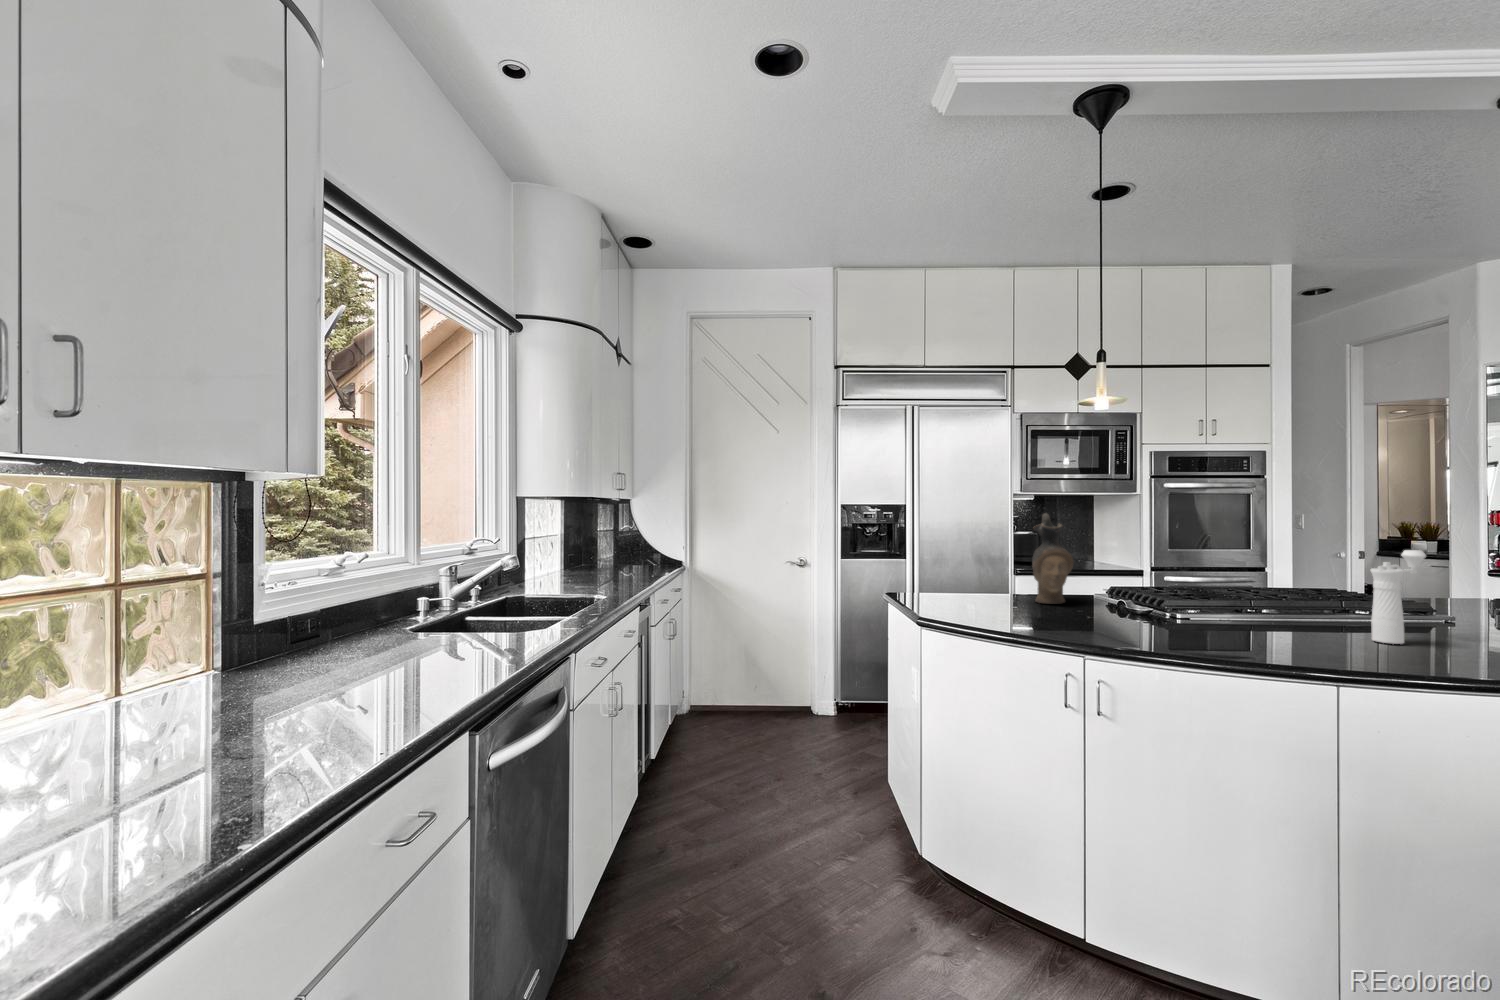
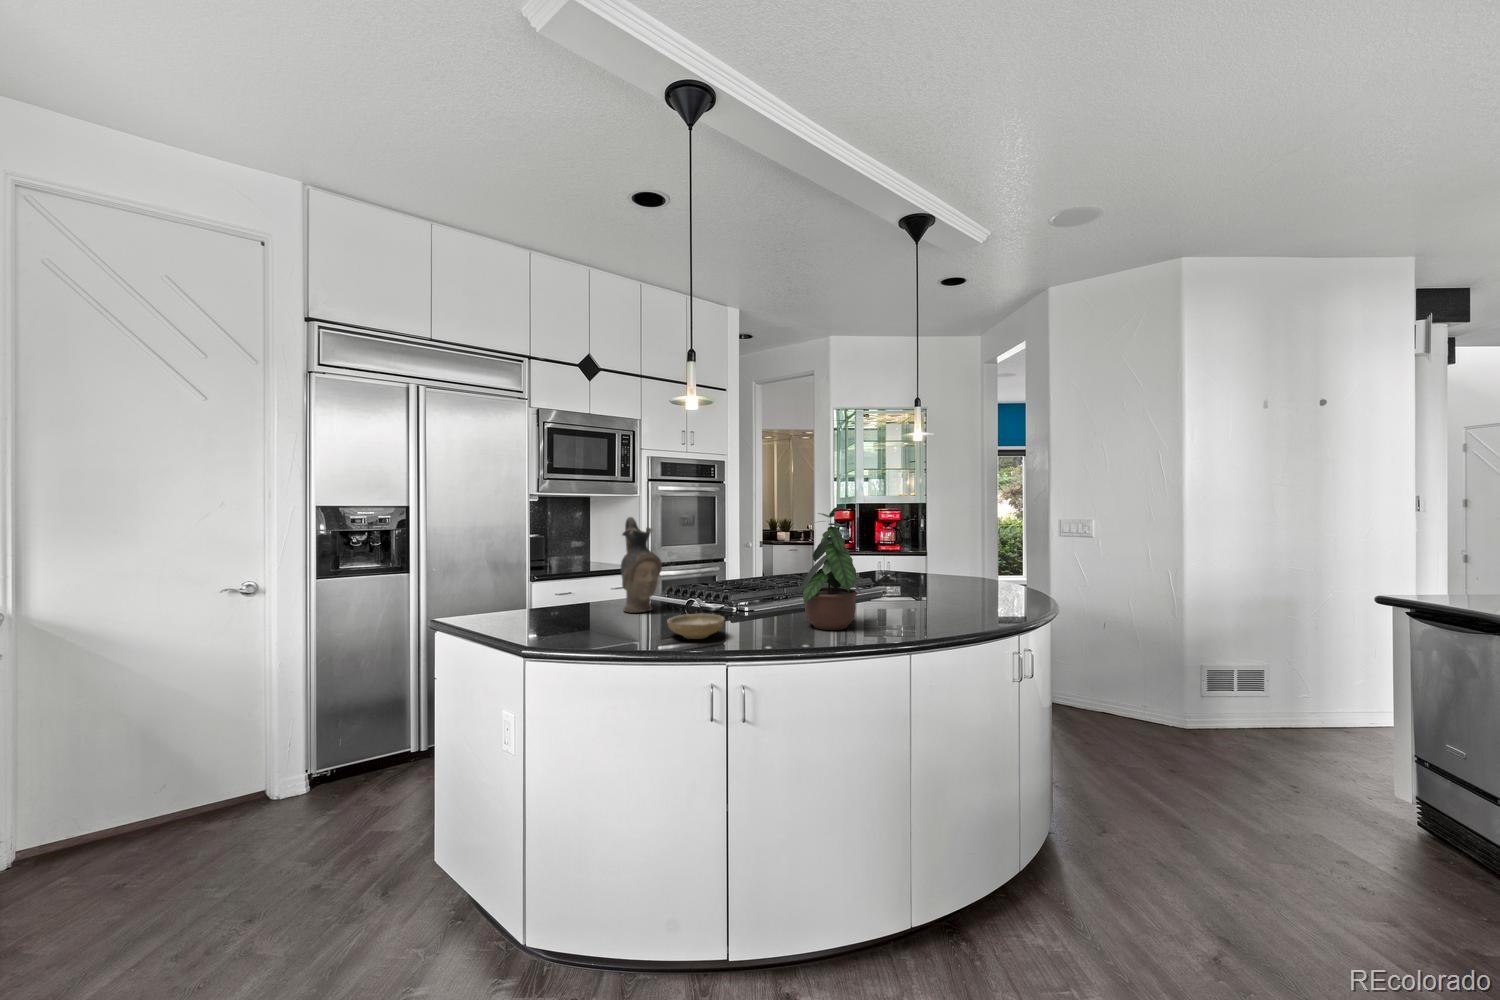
potted plant: none [1203,503,1306,646] -> present [800,507,861,630]
pepper mill: present [1370,550,1426,644] -> none [885,542,907,614]
ceramic bowl: none [1045,607,1106,631] -> present [667,614,724,639]

